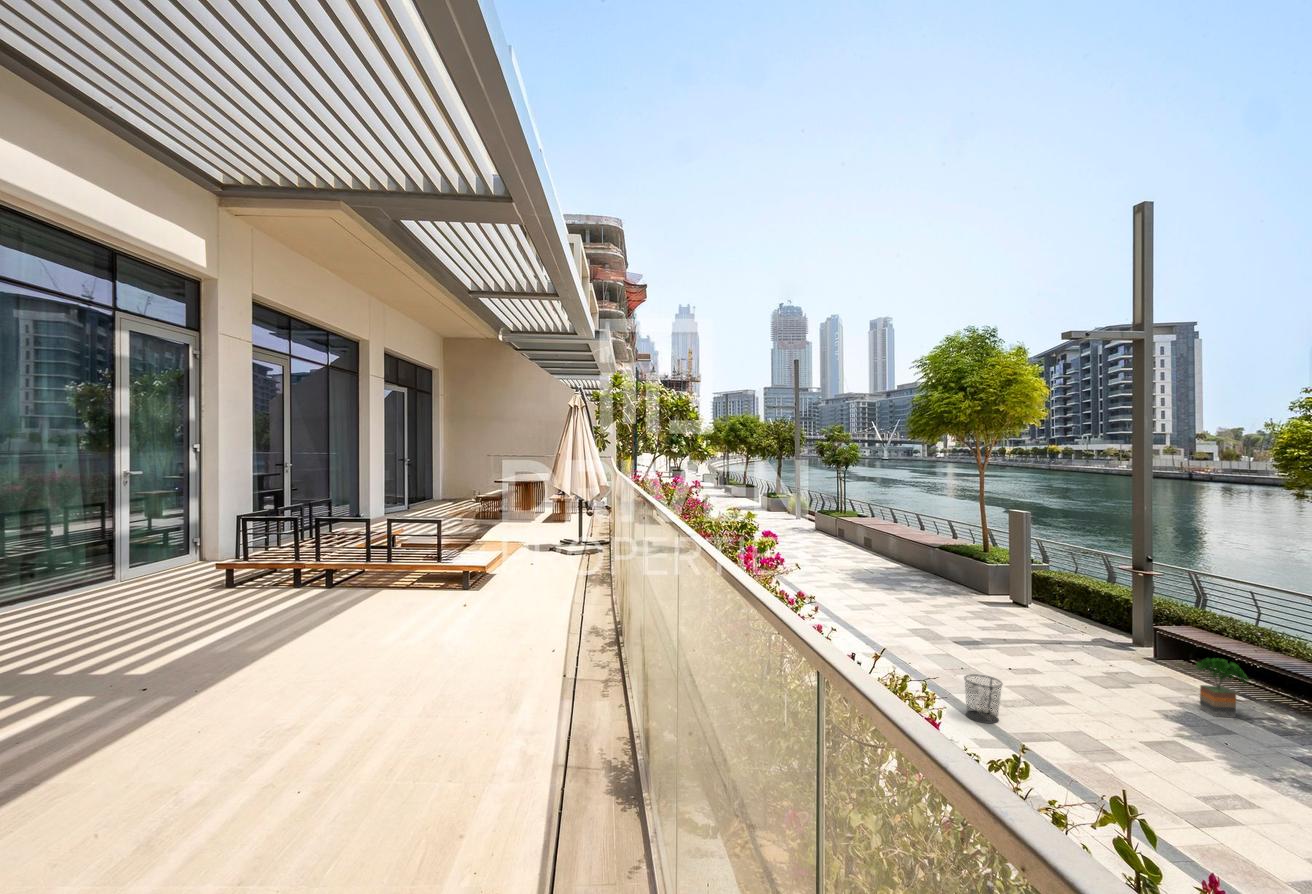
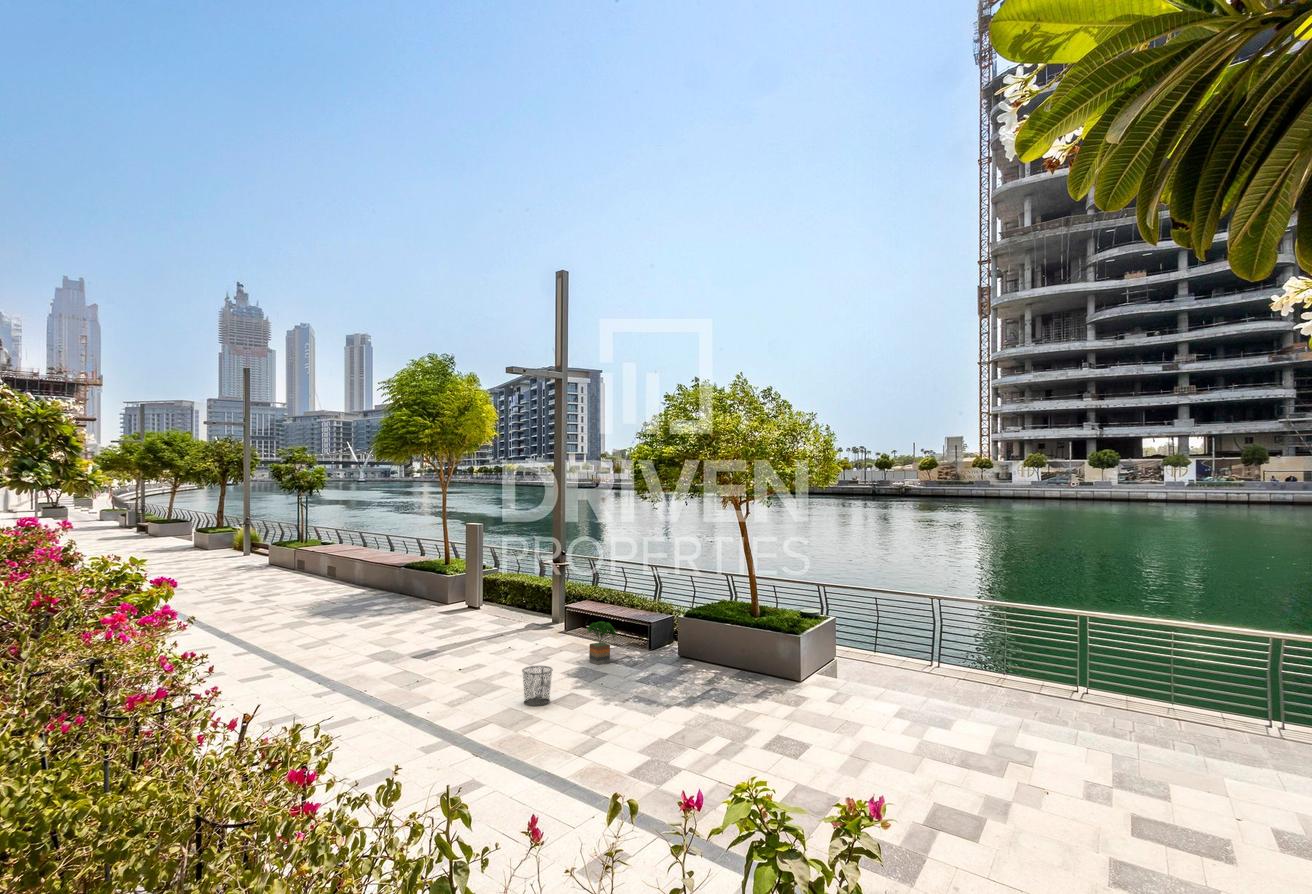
waste bin: present [964,674,1002,723] -> present [522,666,553,706]

